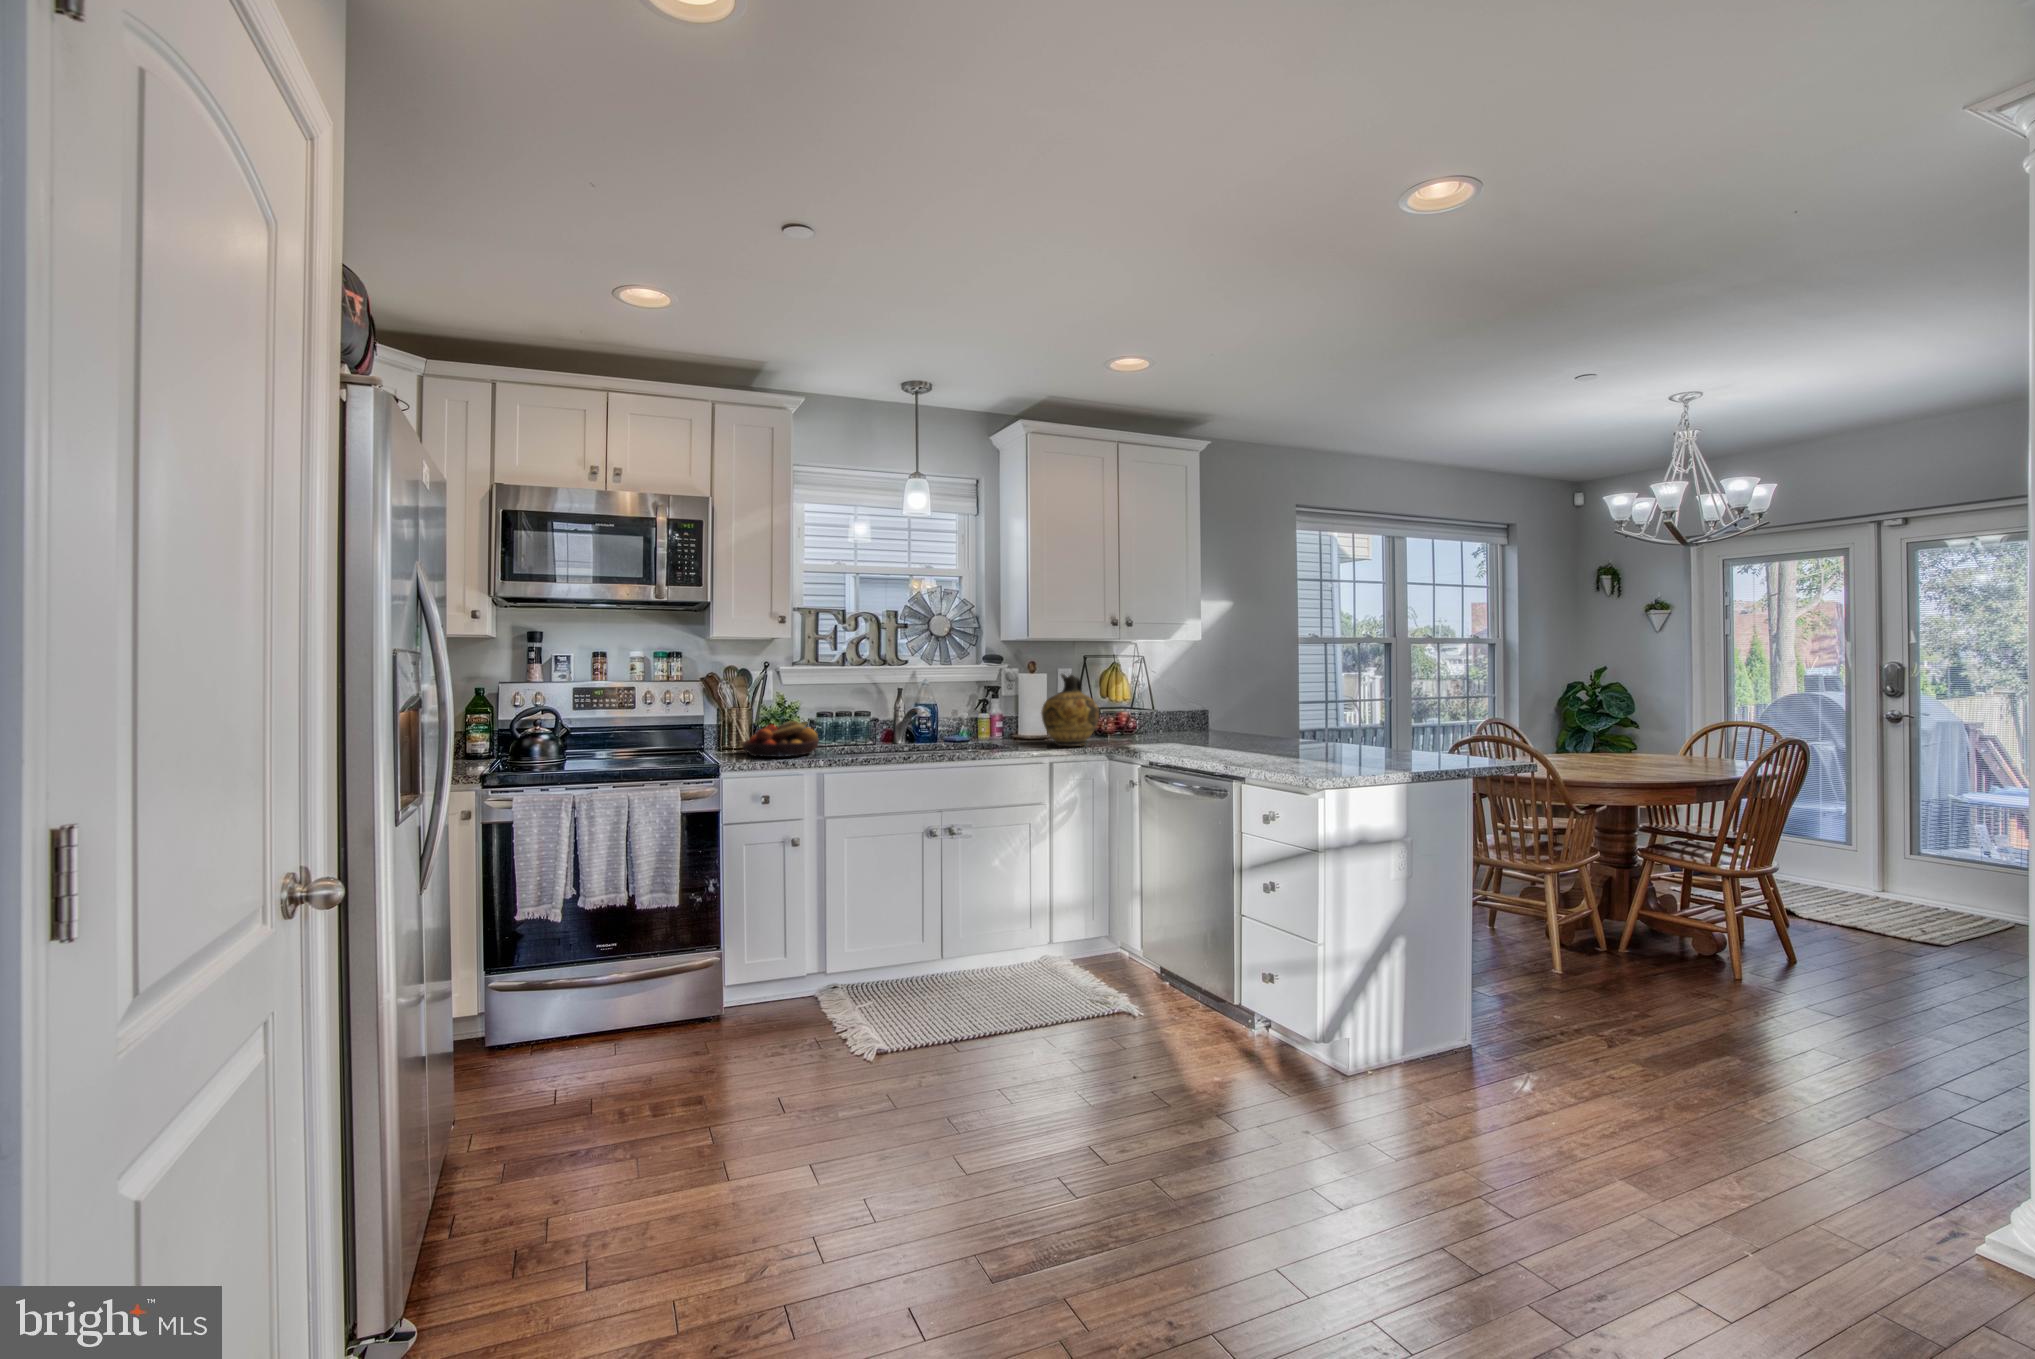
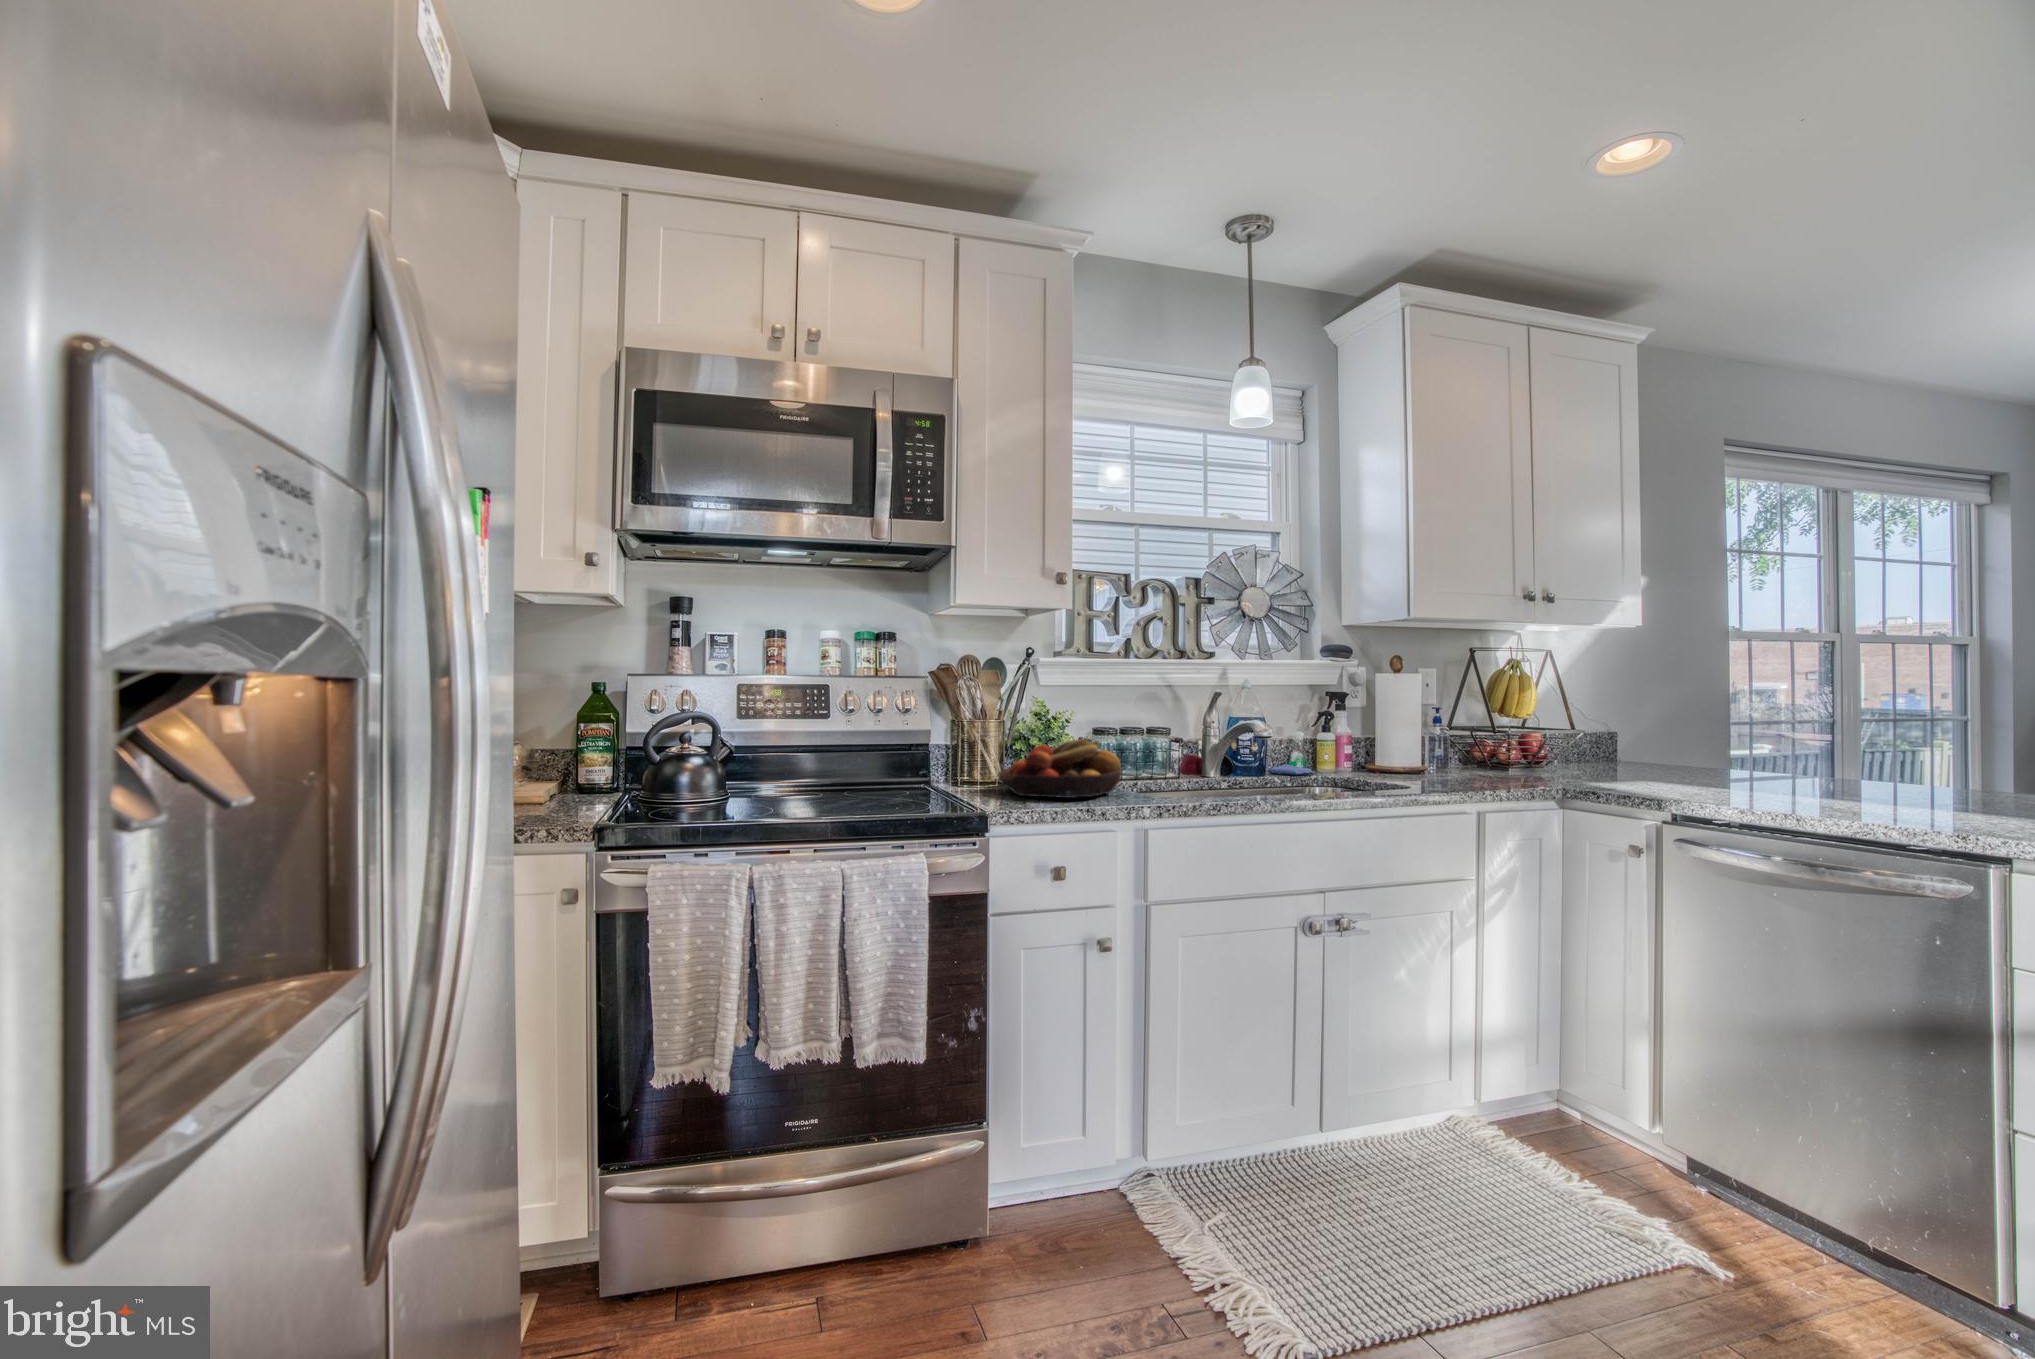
ceramic jug: present [1041,674,1099,746] -> none [1454,667,1558,785]

